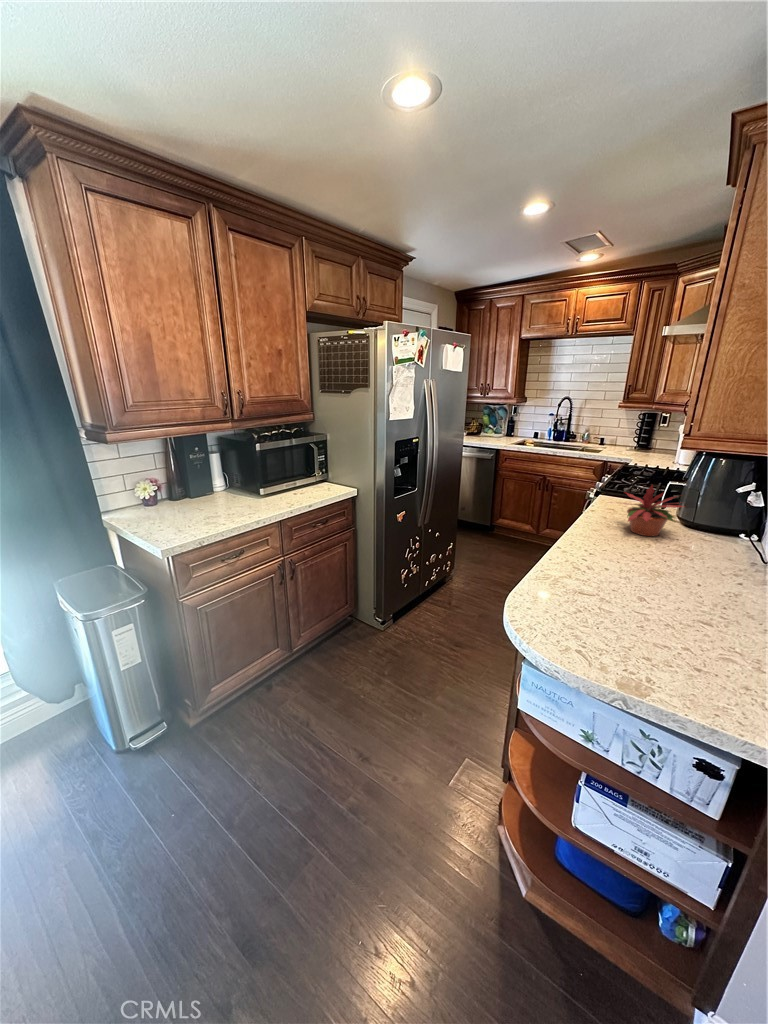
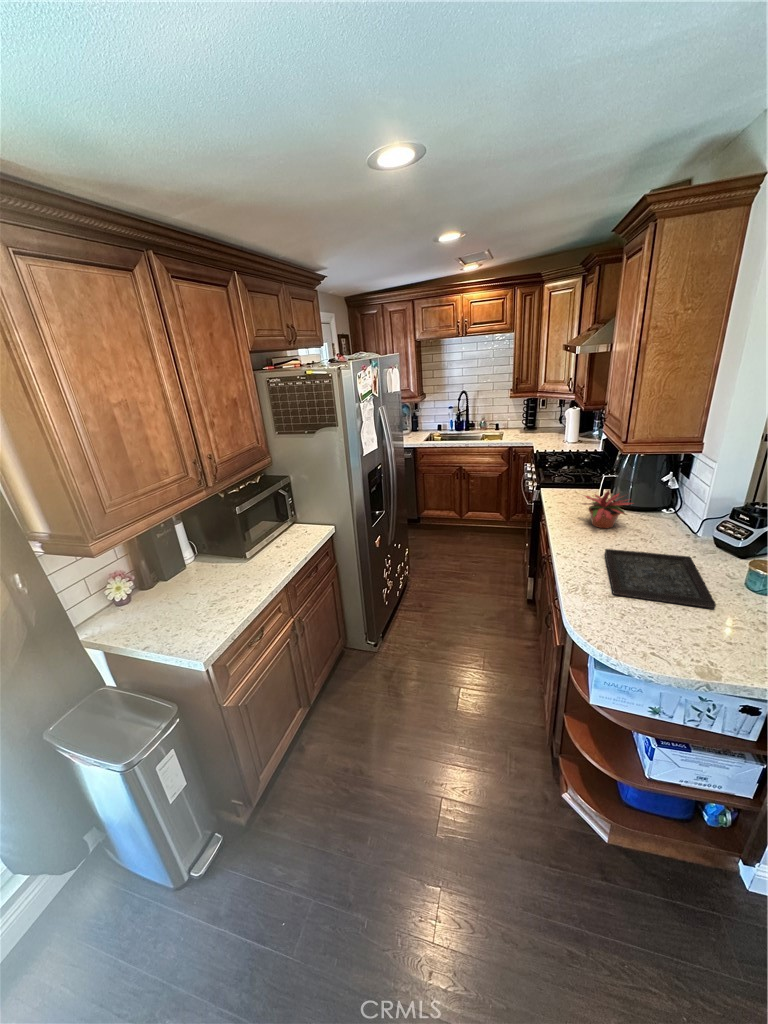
tray: none [585,550,735,630] -> present [605,549,716,608]

